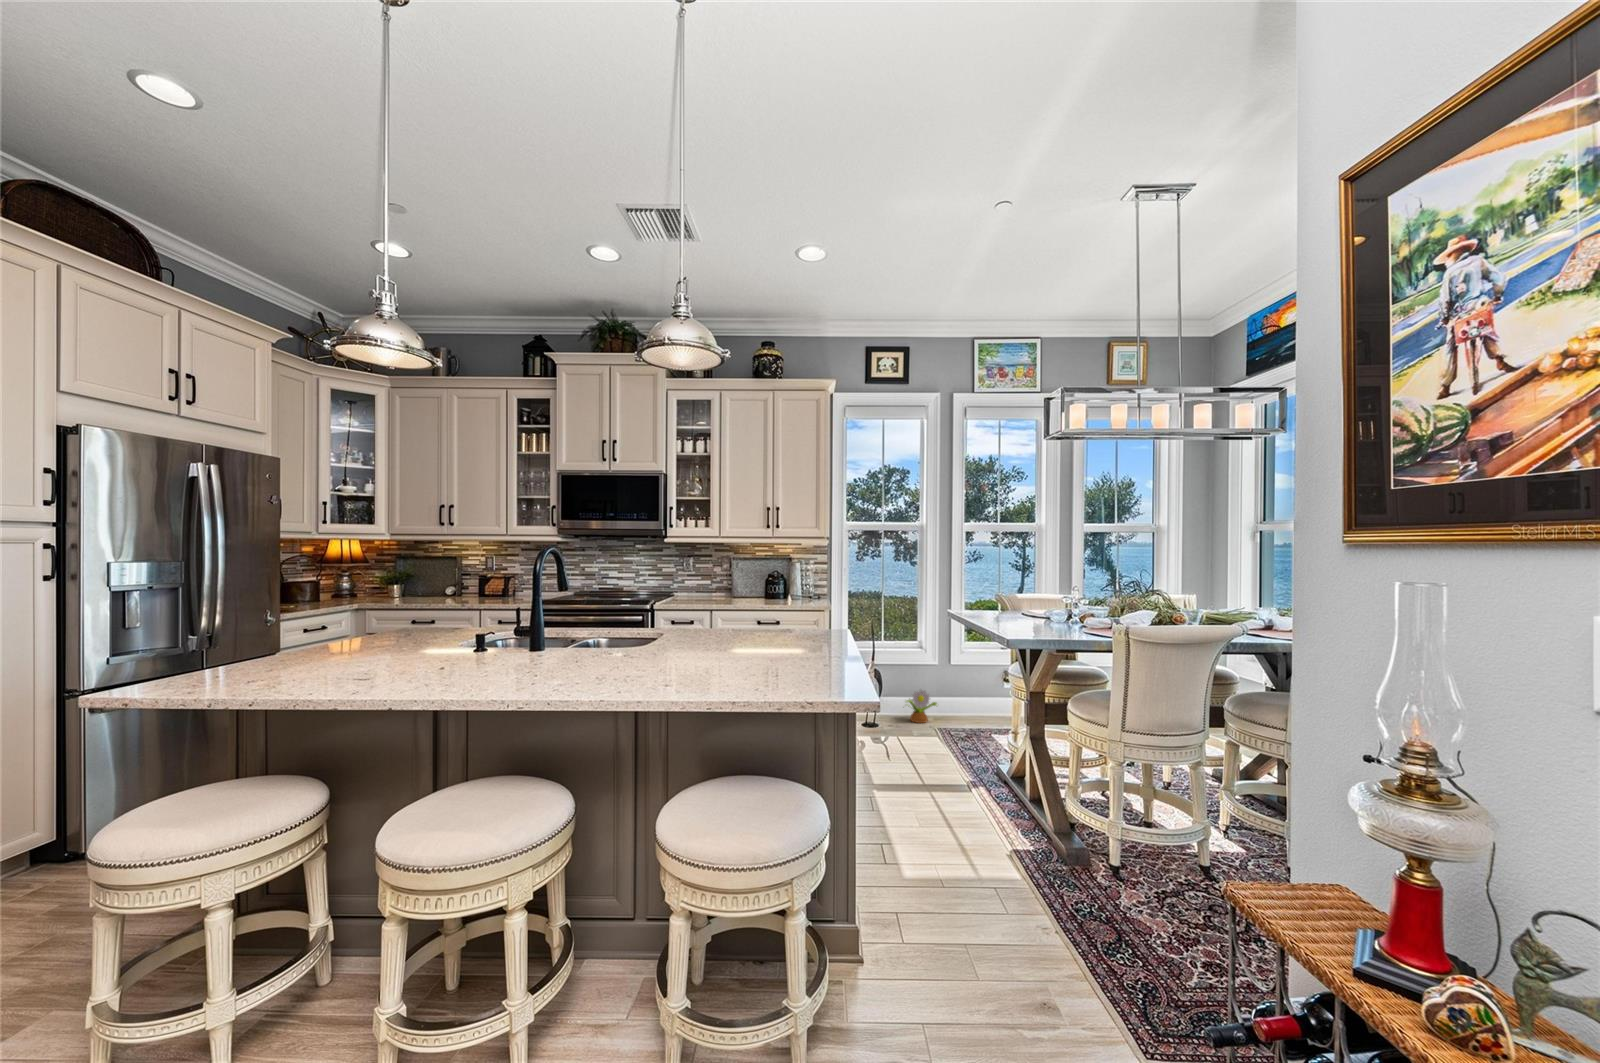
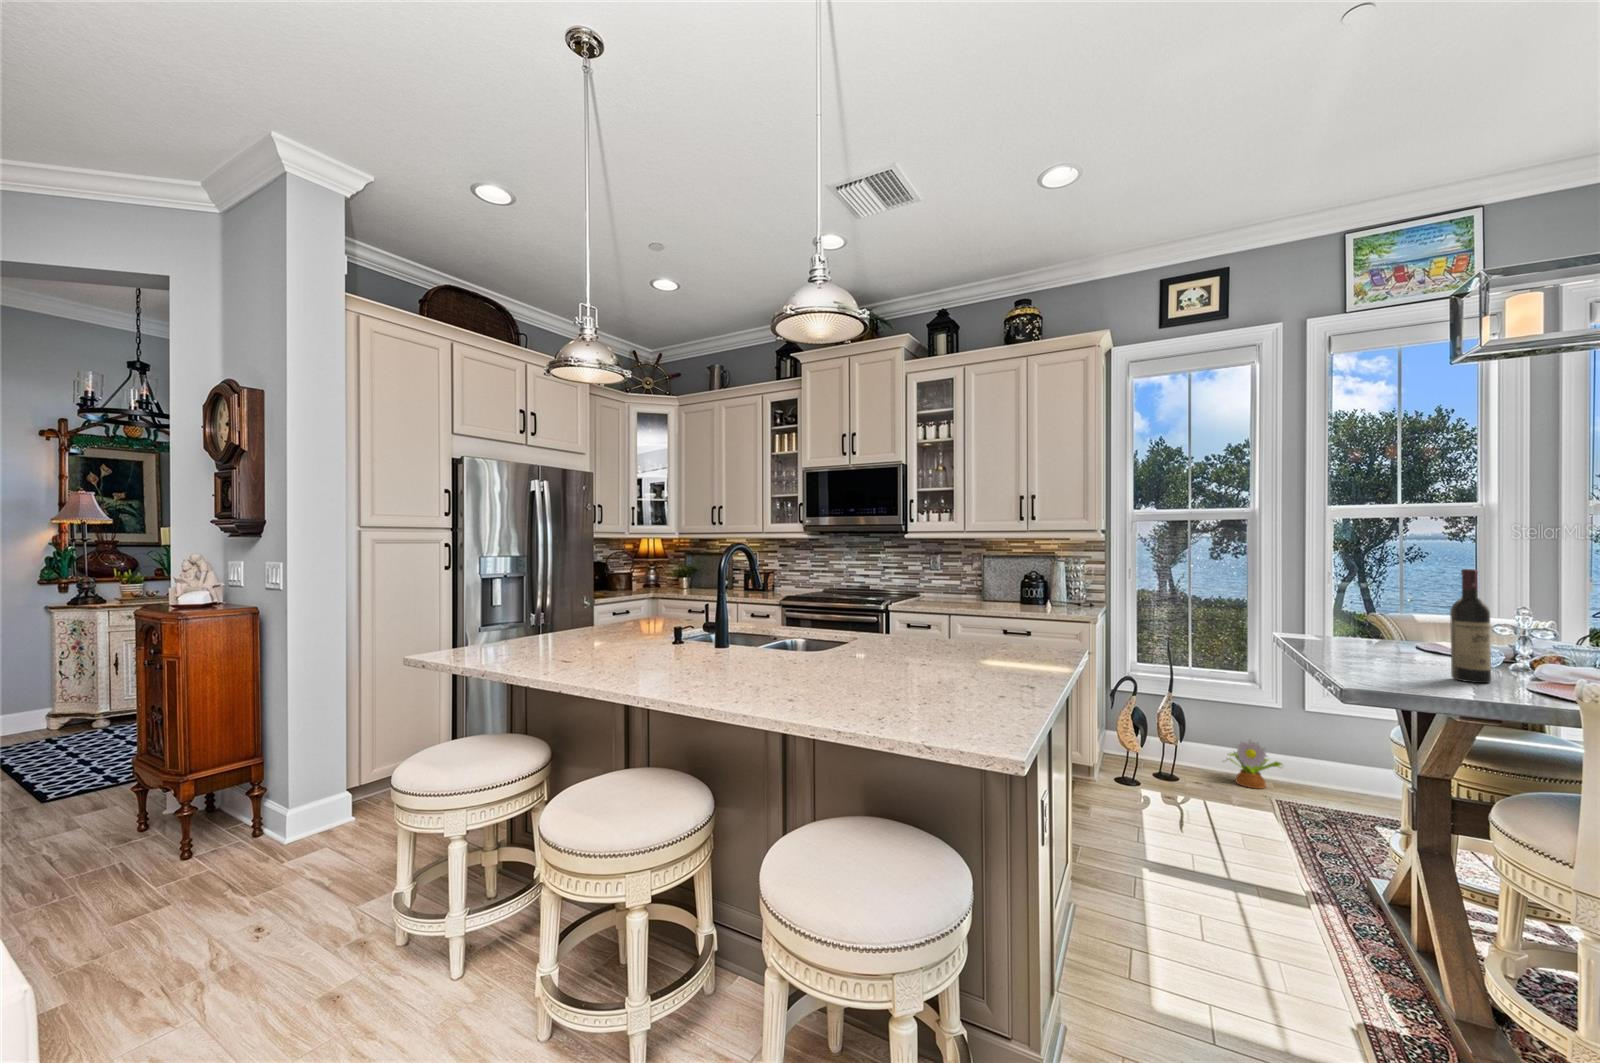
wine bottle: none [1054,573,1072,639] -> present [1450,569,1491,683]

